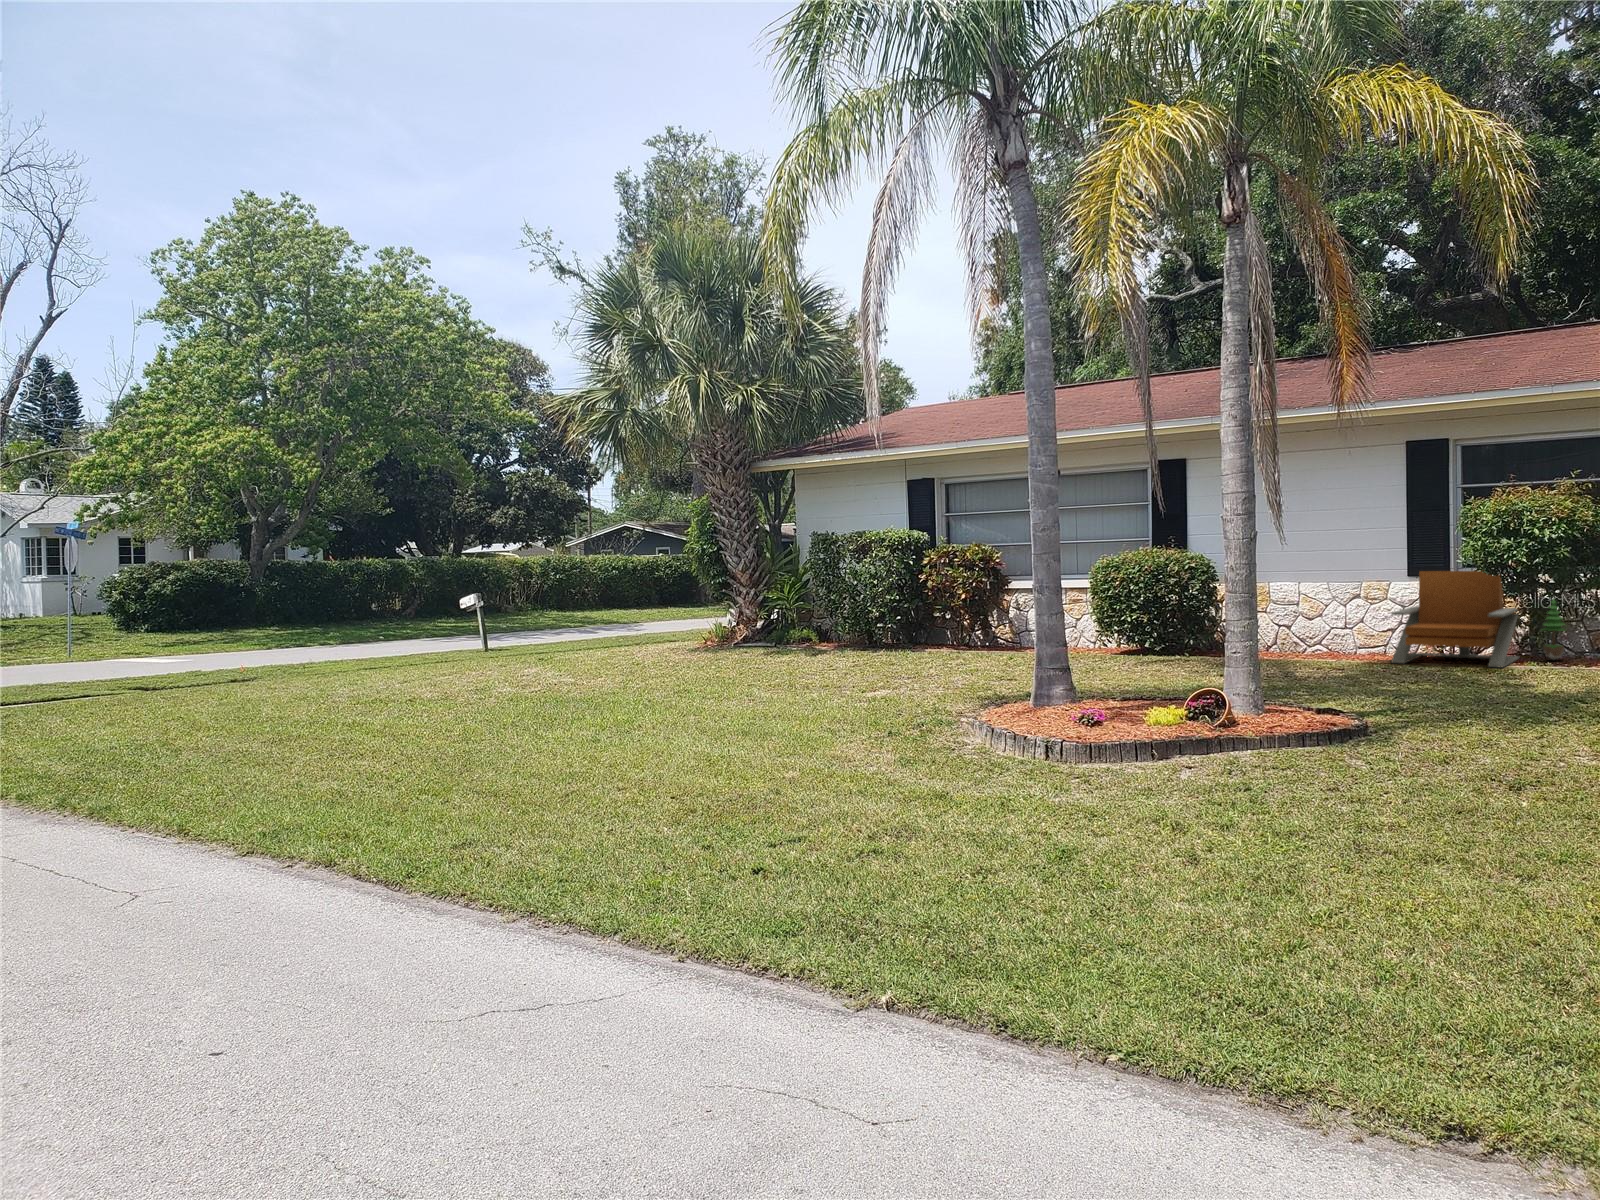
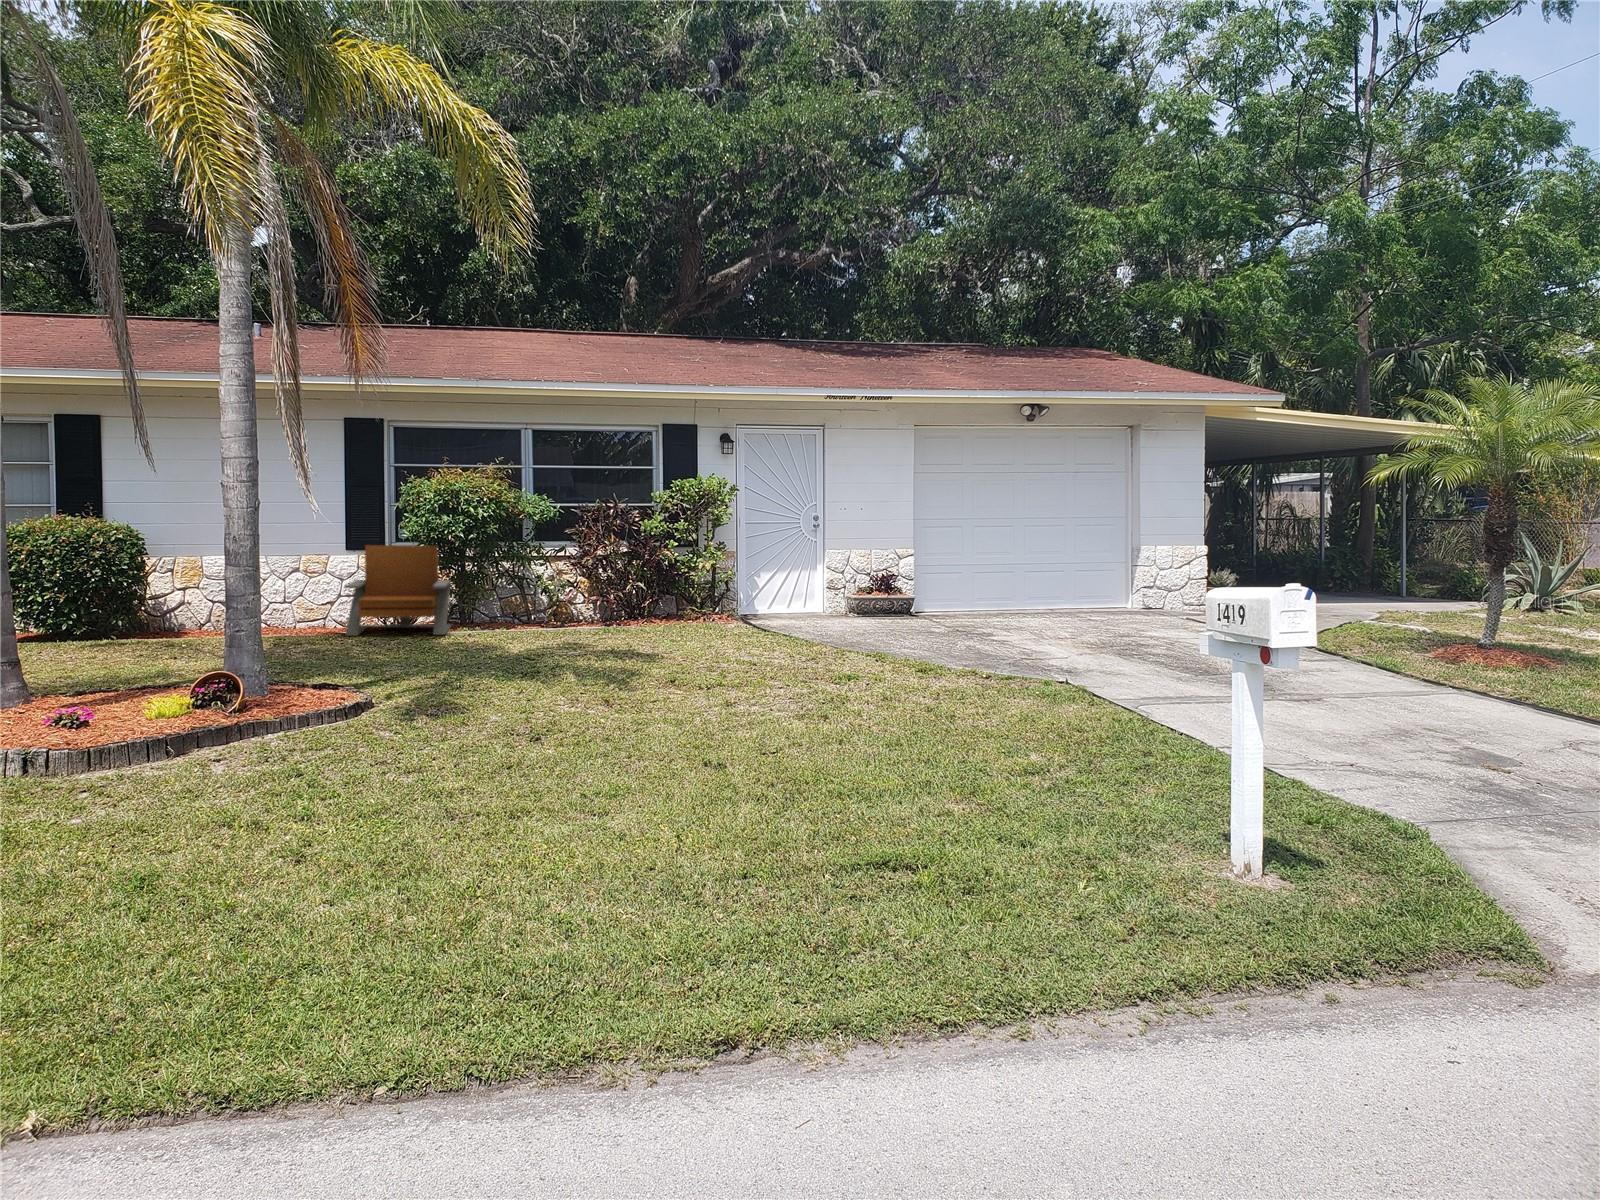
potted tree: present [1541,599,1565,660] -> none [469,570,490,627]

